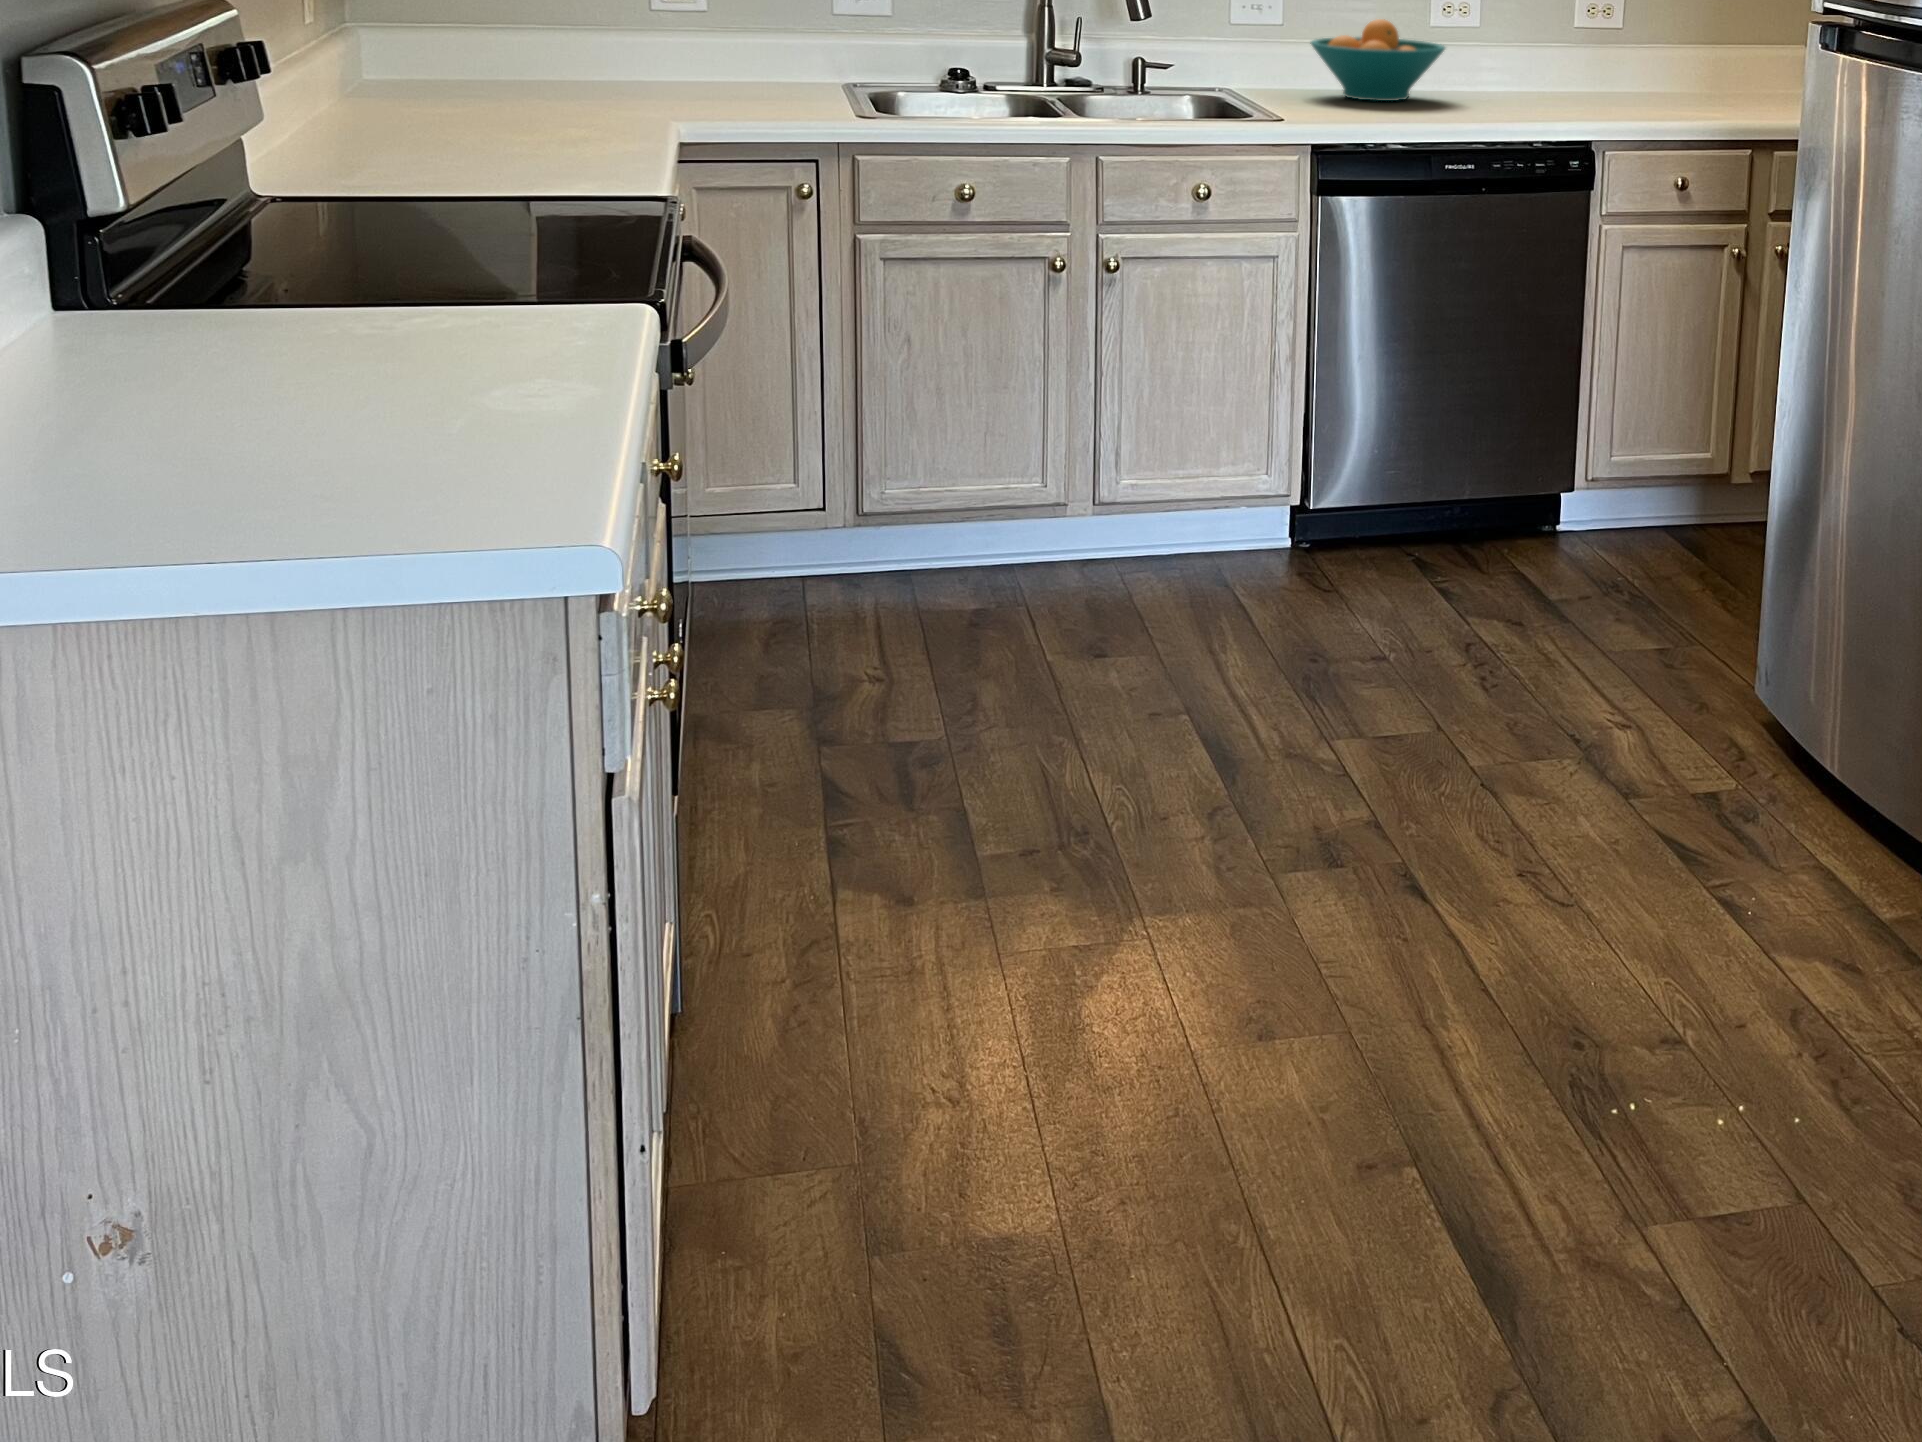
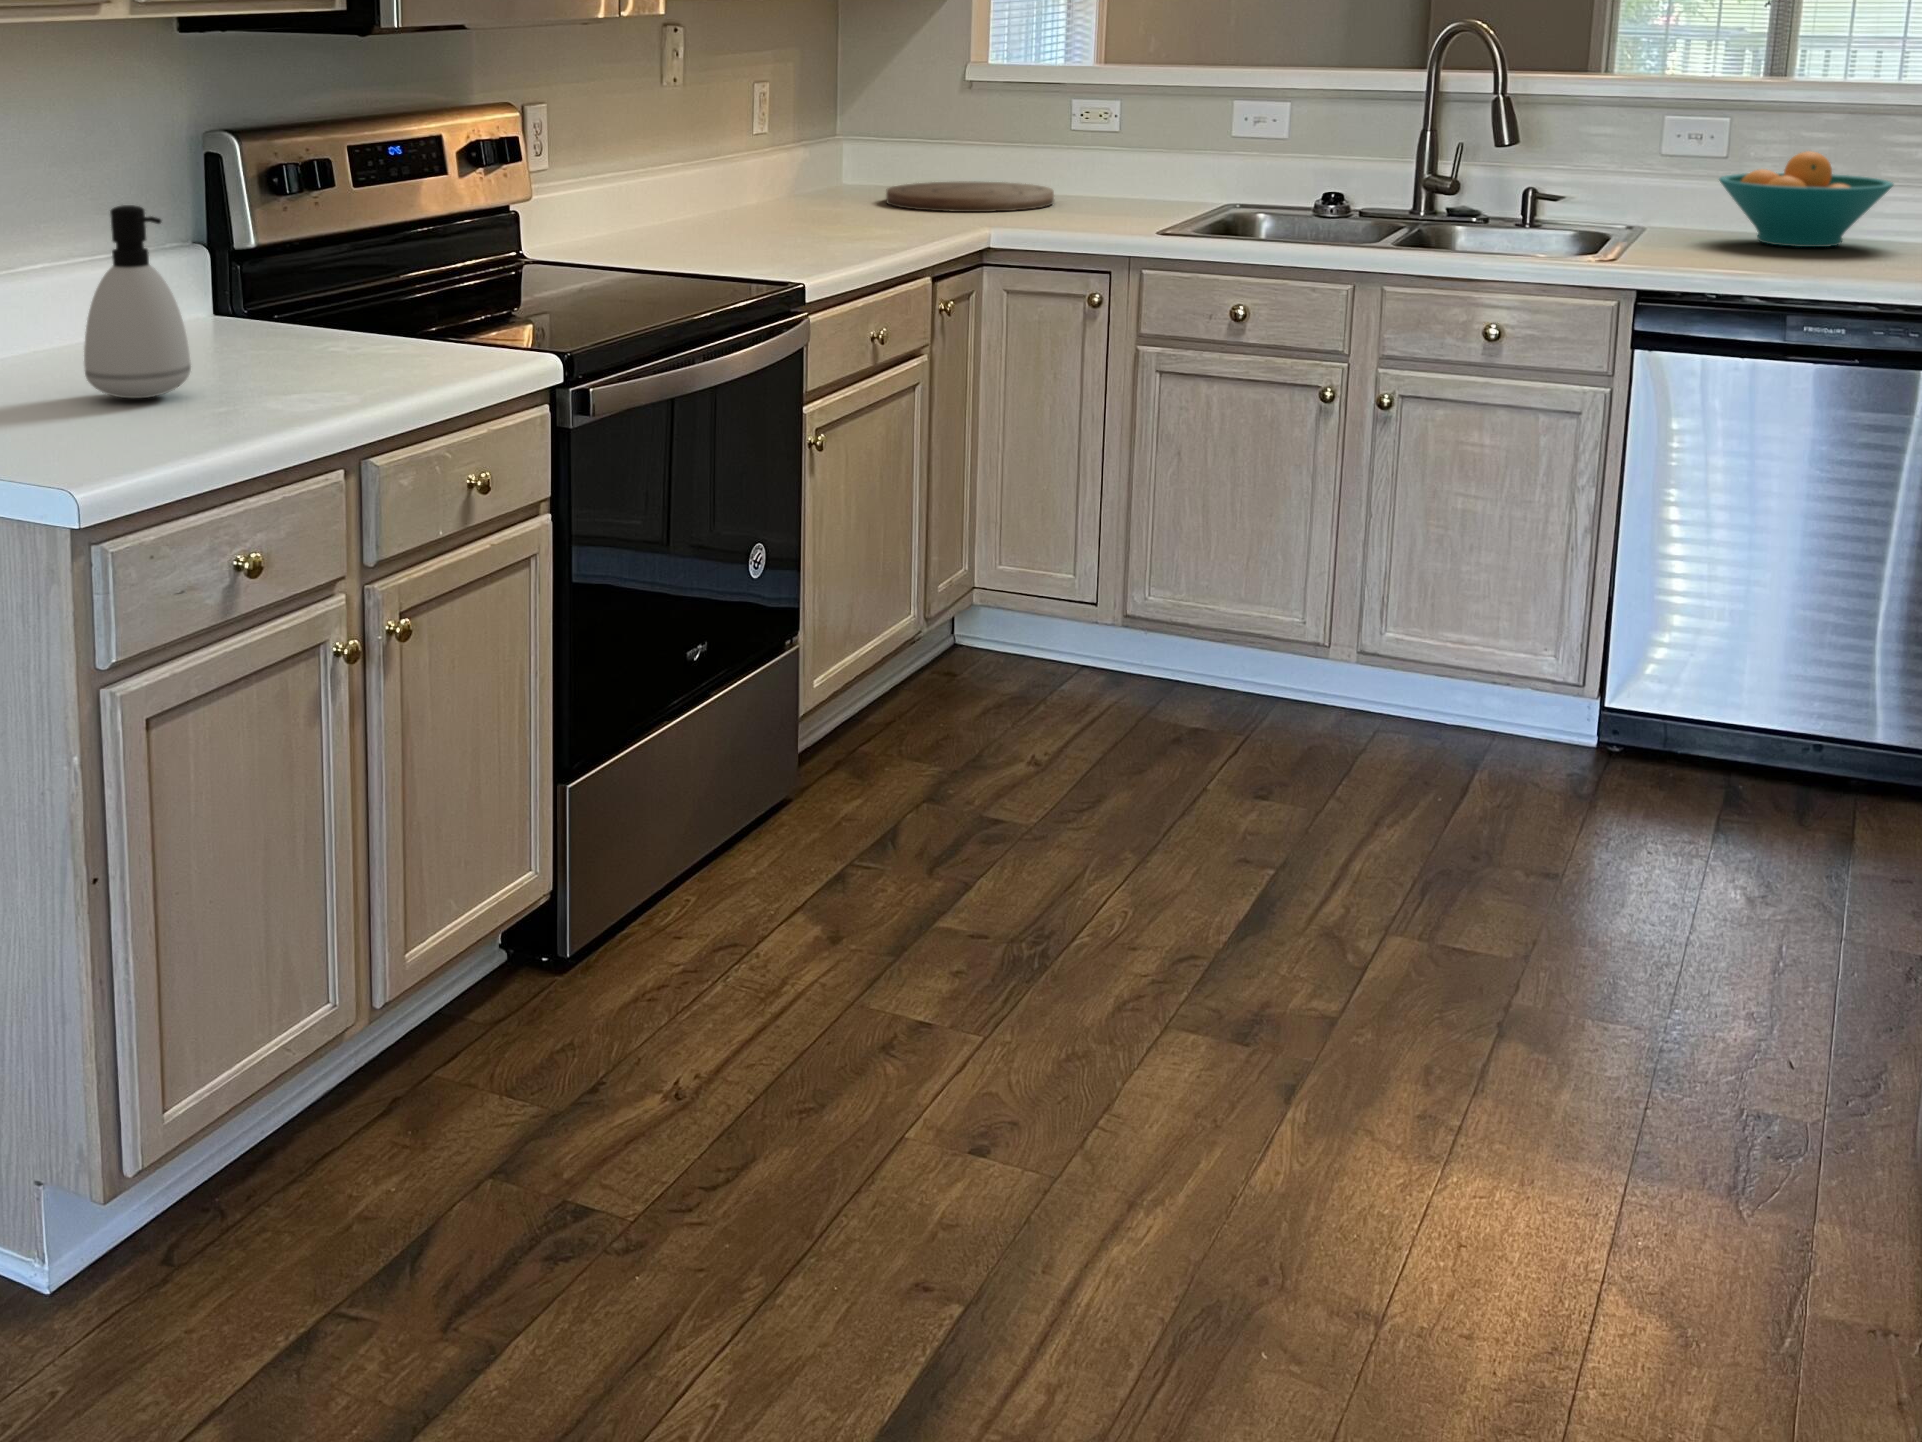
cutting board: none [453,68,655,104] -> present [886,181,1054,212]
soap dispenser: none [315,159,474,432] -> present [84,205,191,398]

